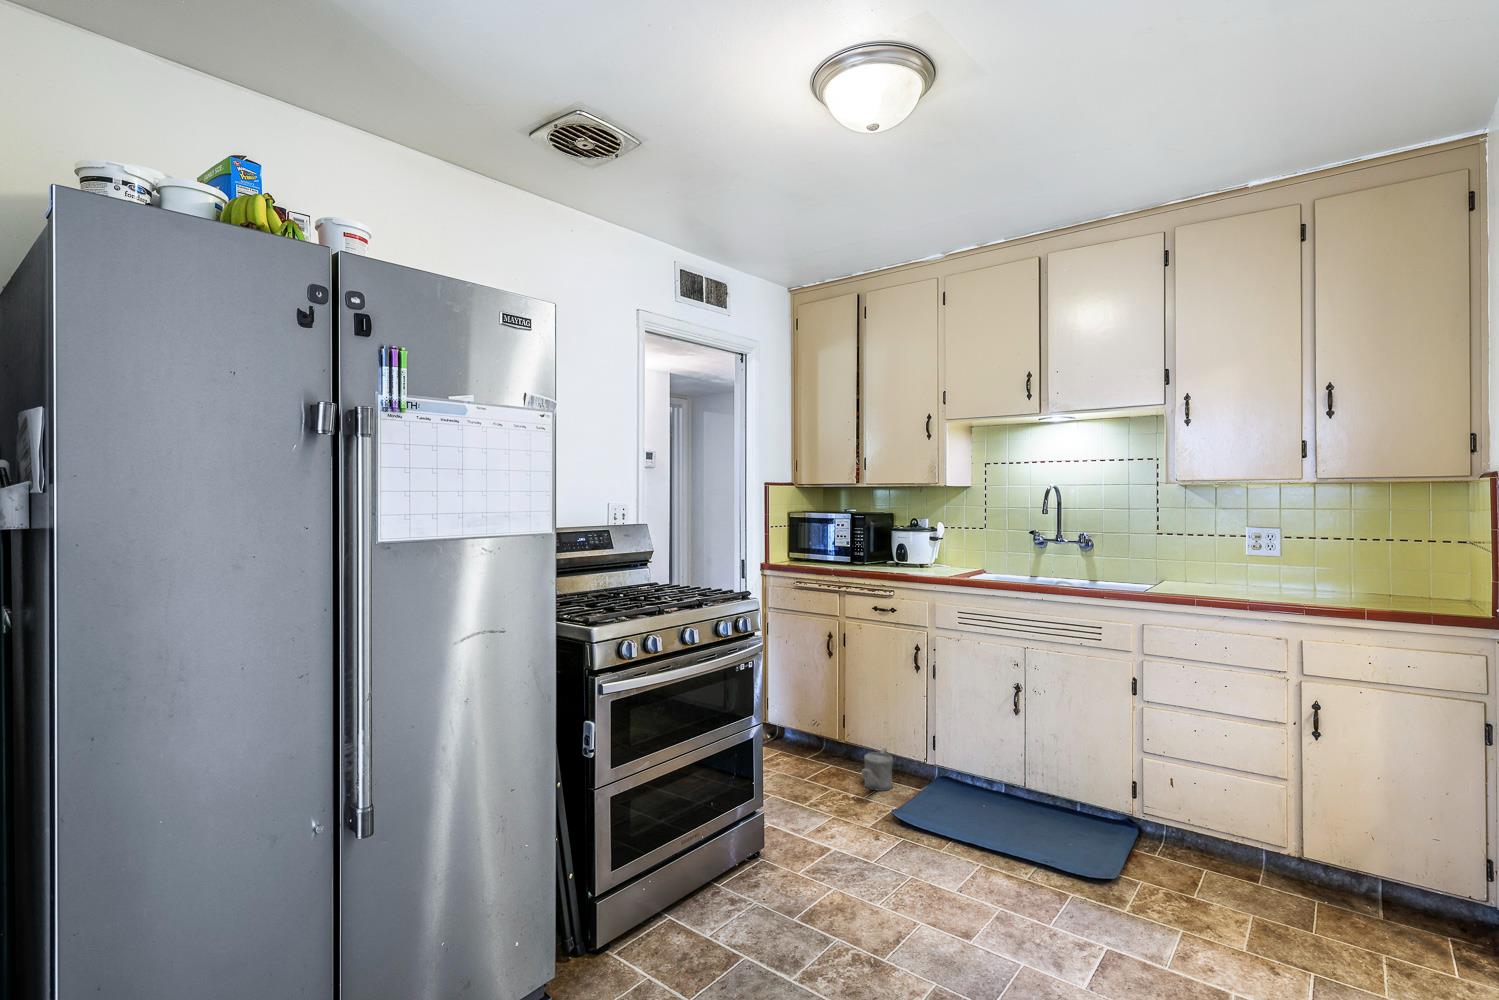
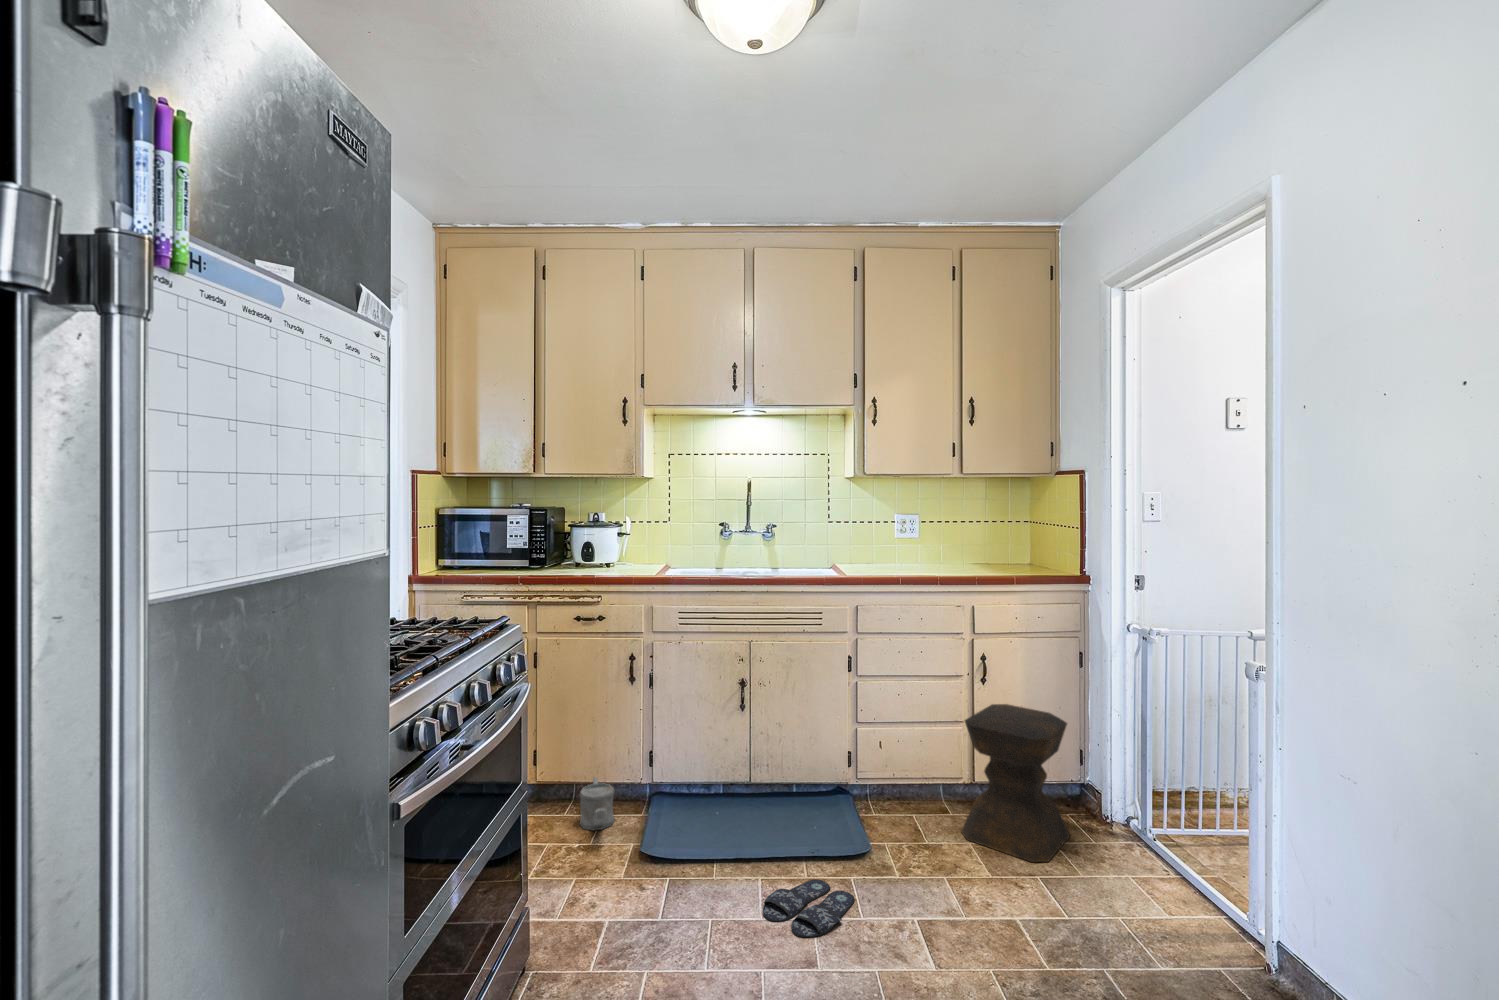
stool: none [1248,764,1417,965] -> present [961,704,1070,862]
slippers: none [958,876,1057,921] -> present [763,879,855,937]

